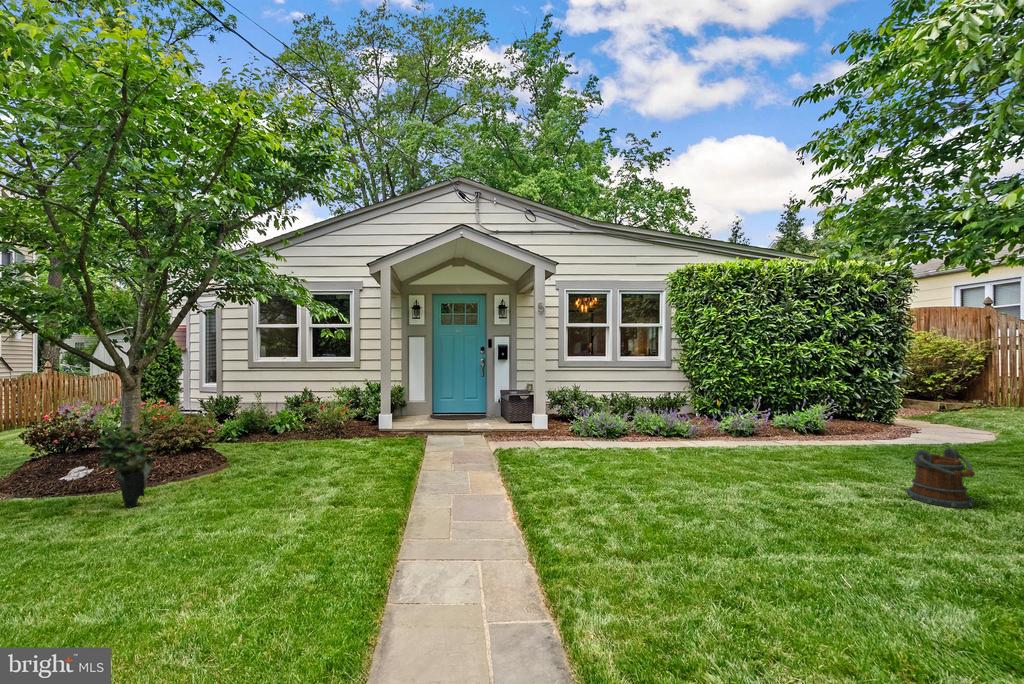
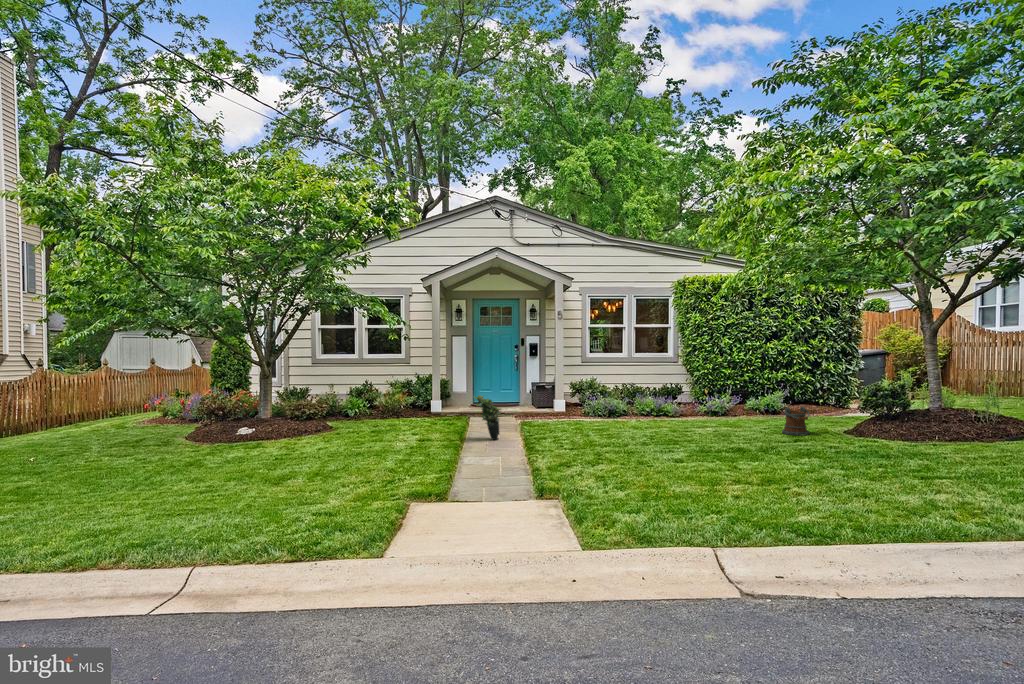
potted plant: present [93,423,157,508] -> present [474,395,501,440]

